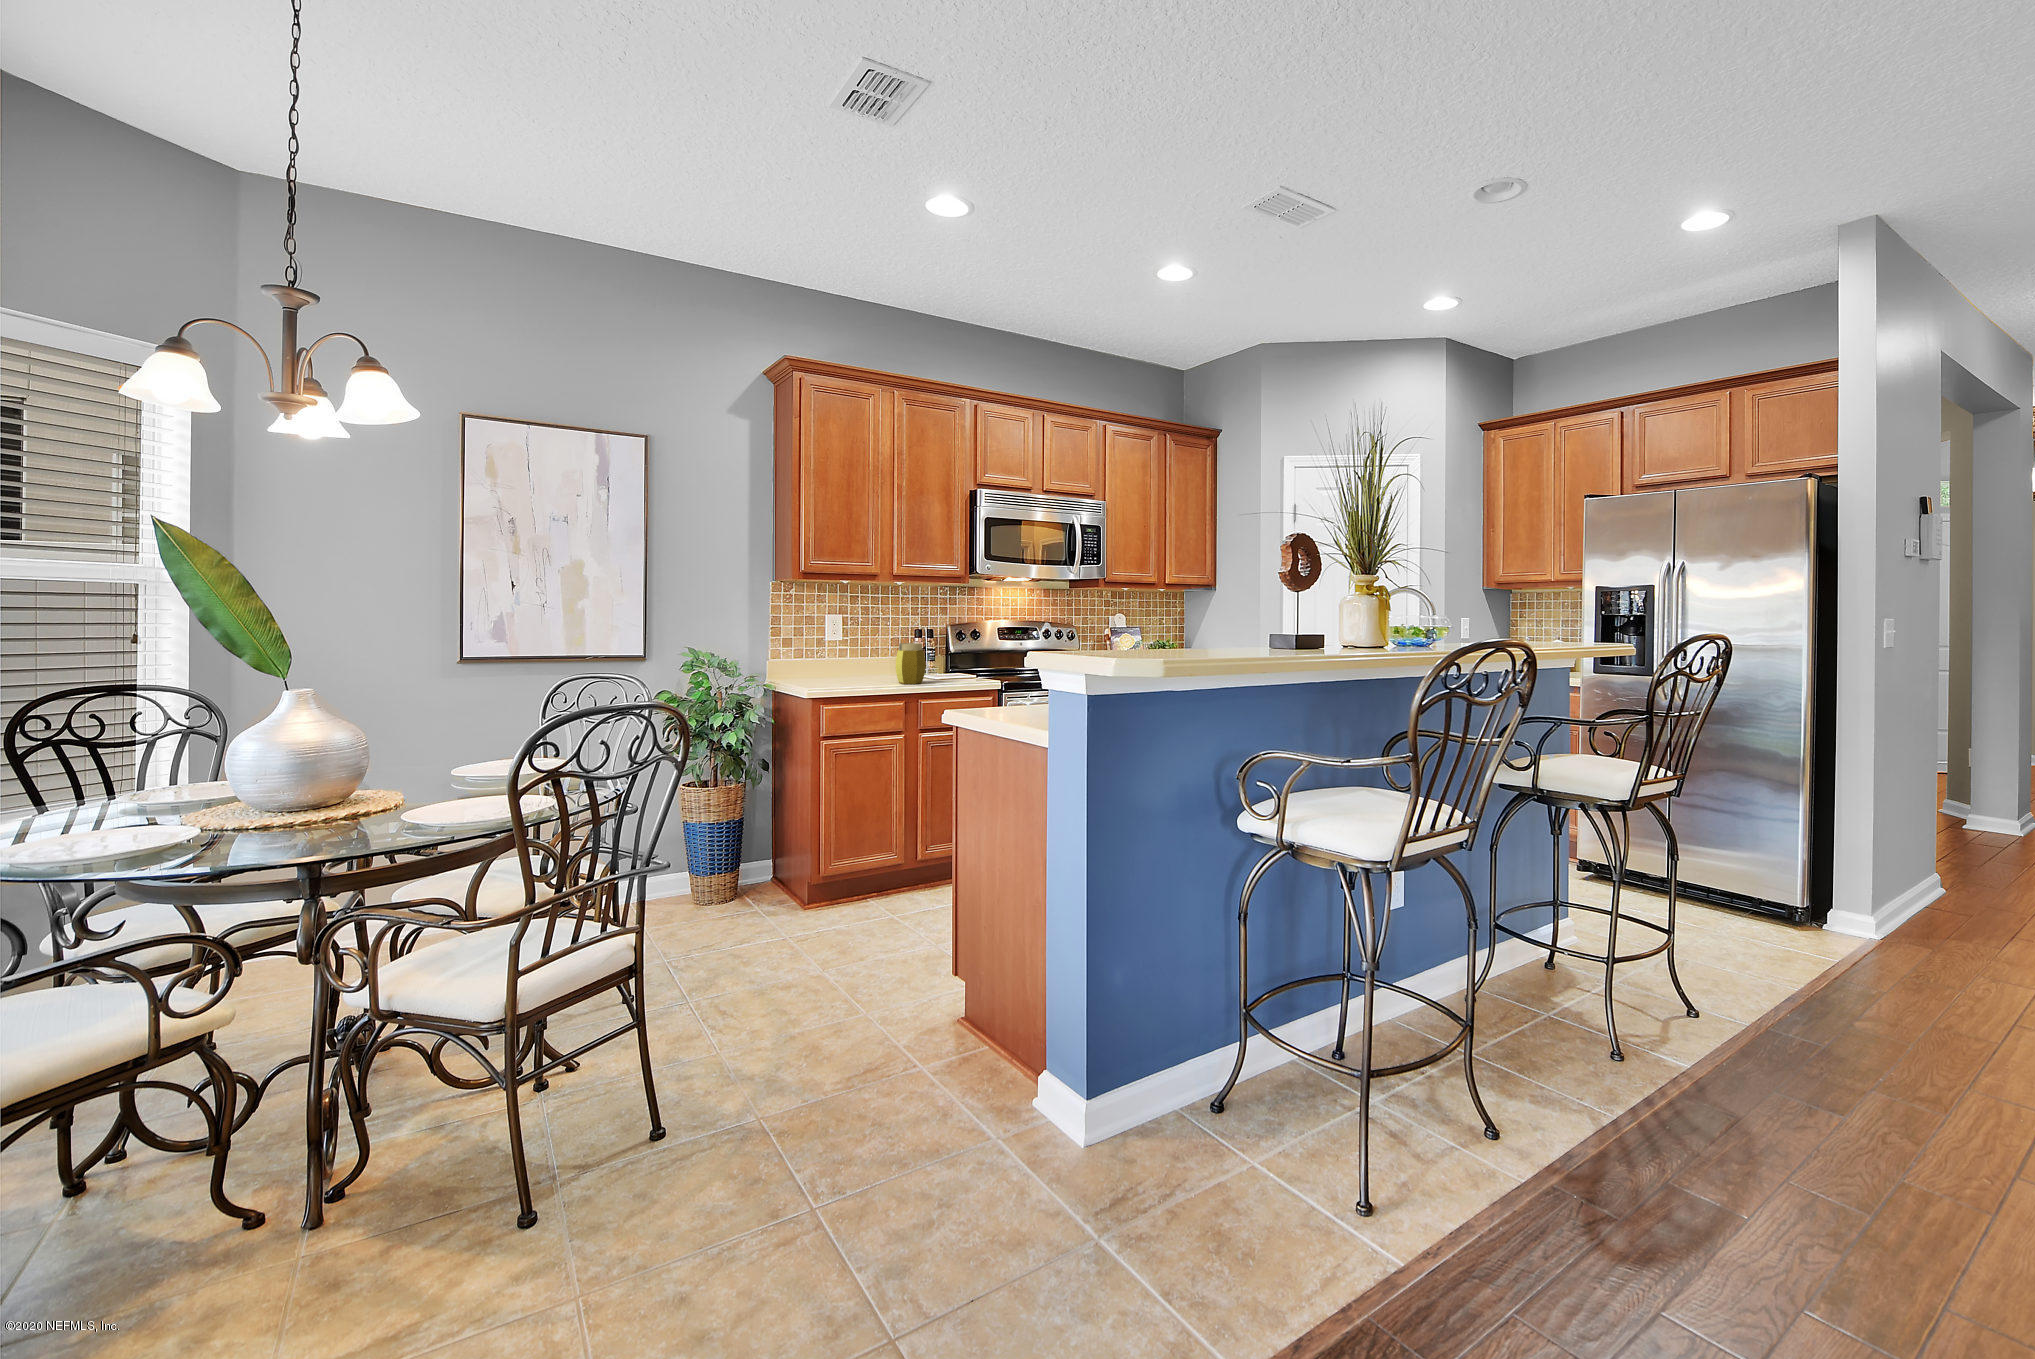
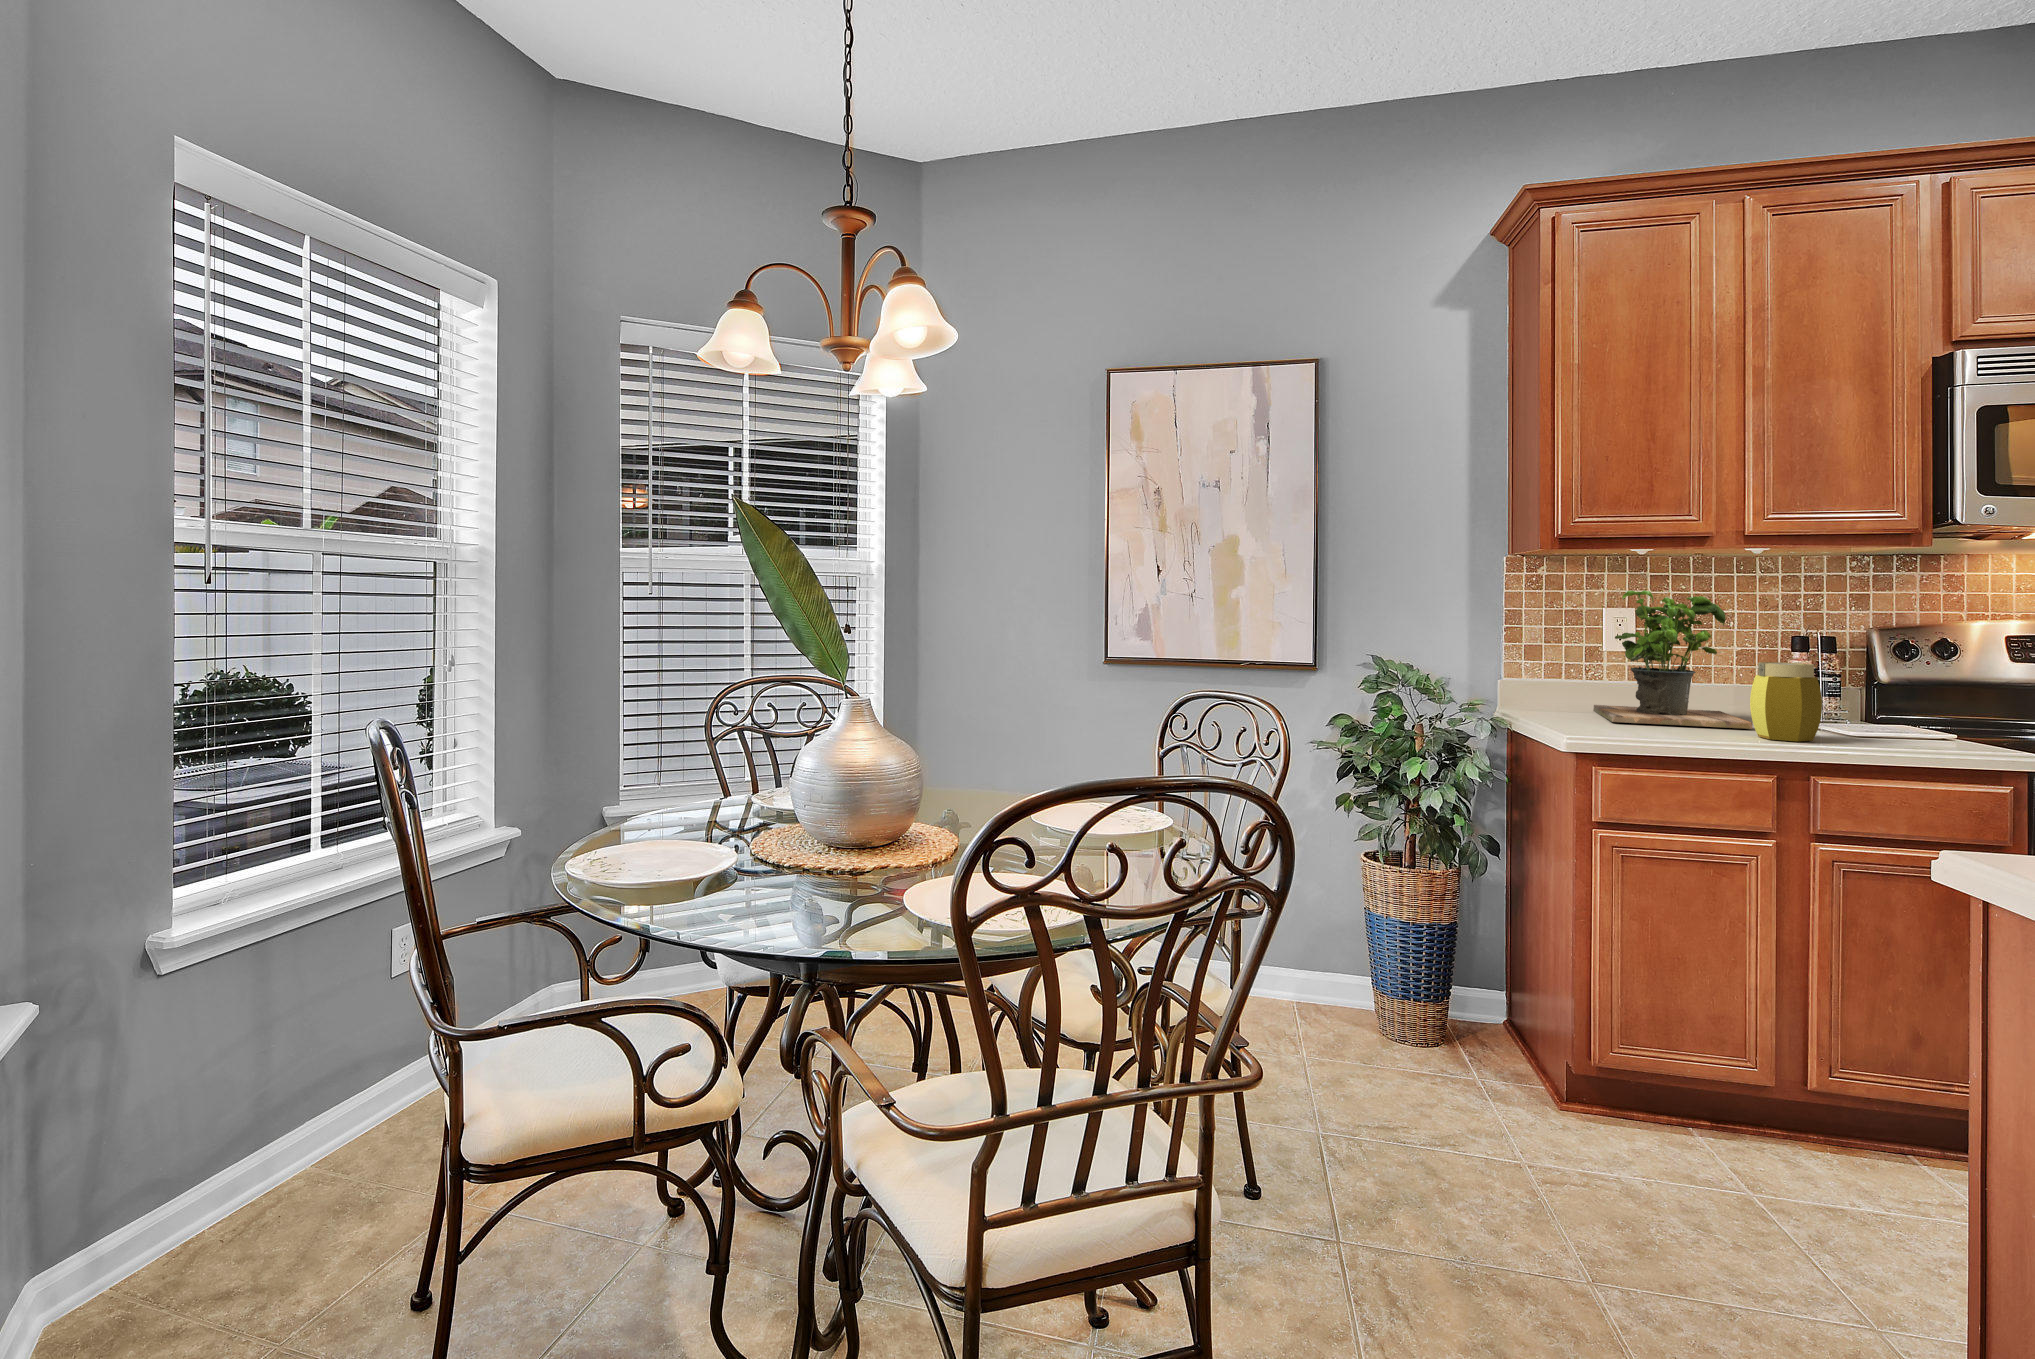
potted plant: none [821,604,897,681] -> present [1593,590,1752,729]

